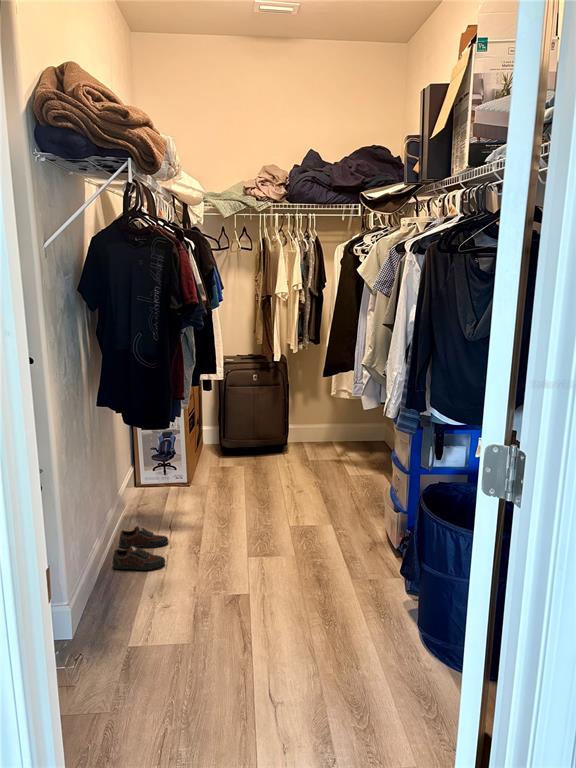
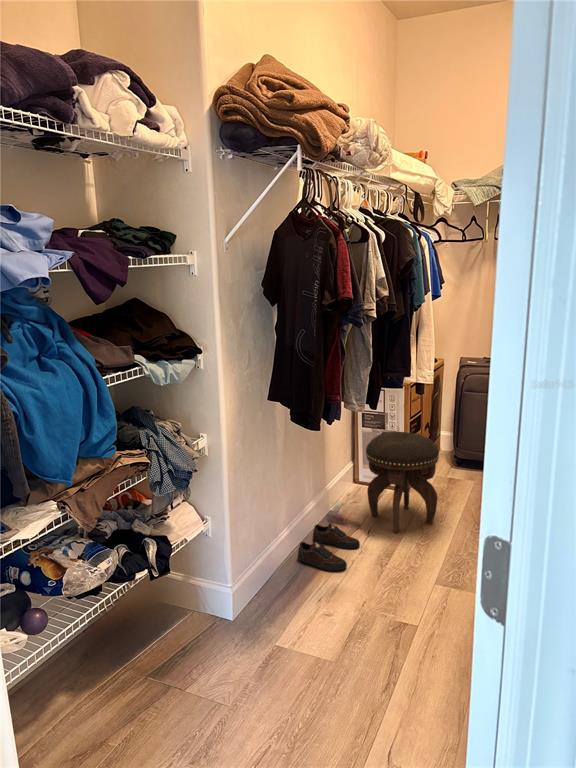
footstool: none [159,429,227,523] -> present [366,432,439,532]

